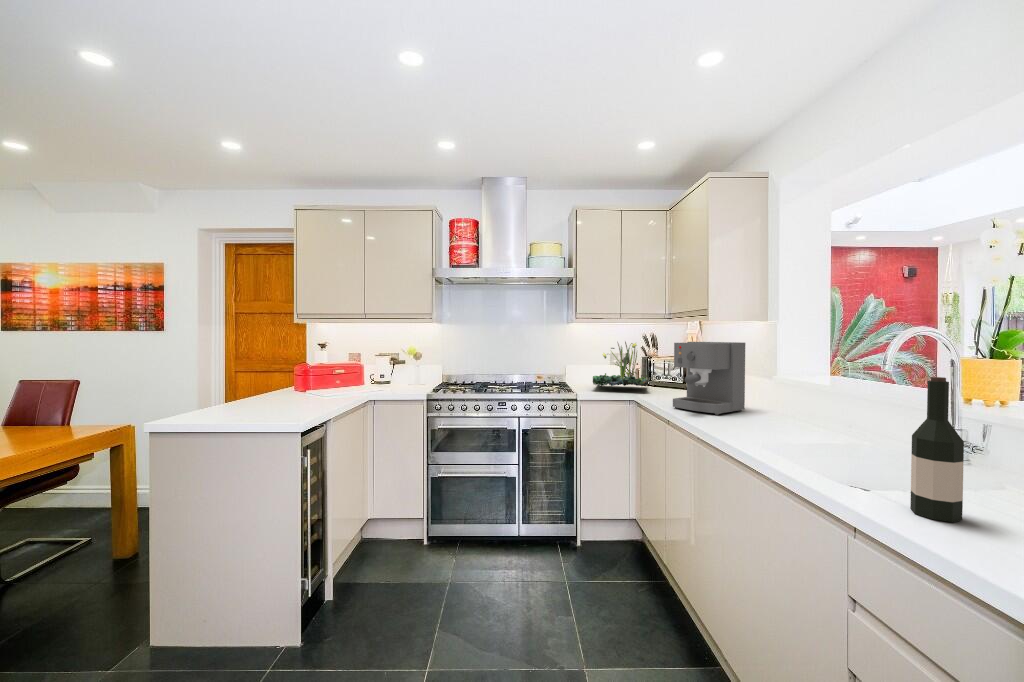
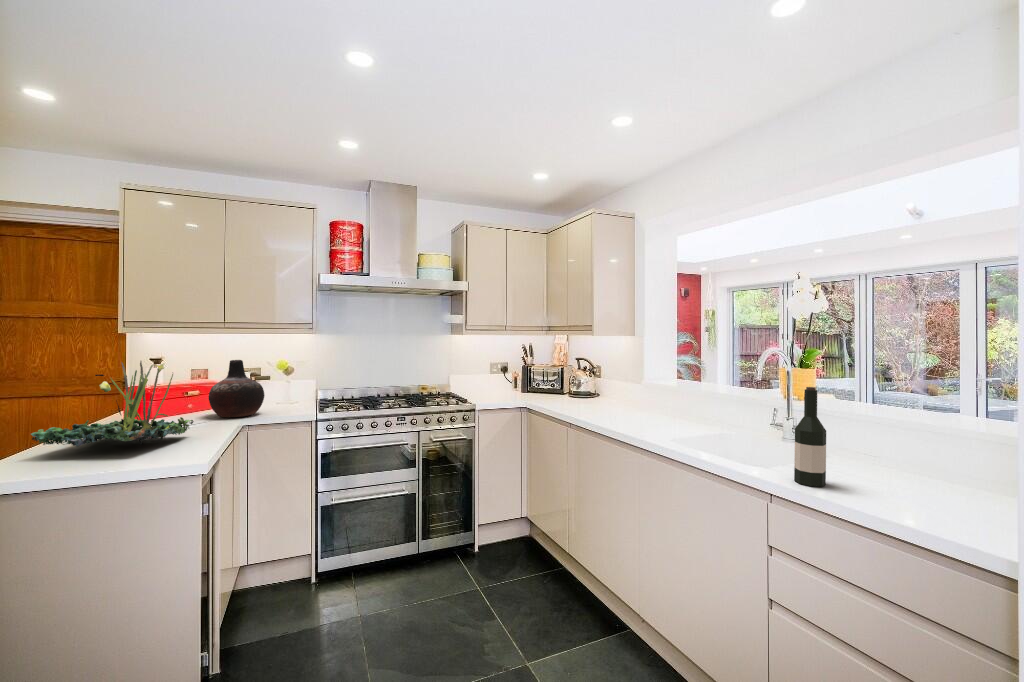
plant: present [593,342,648,386] -> present [31,361,193,446]
coffee maker: present [673,342,745,415] -> none [569,353,626,417]
vase: none [346,344,389,393] -> present [209,360,265,417]

